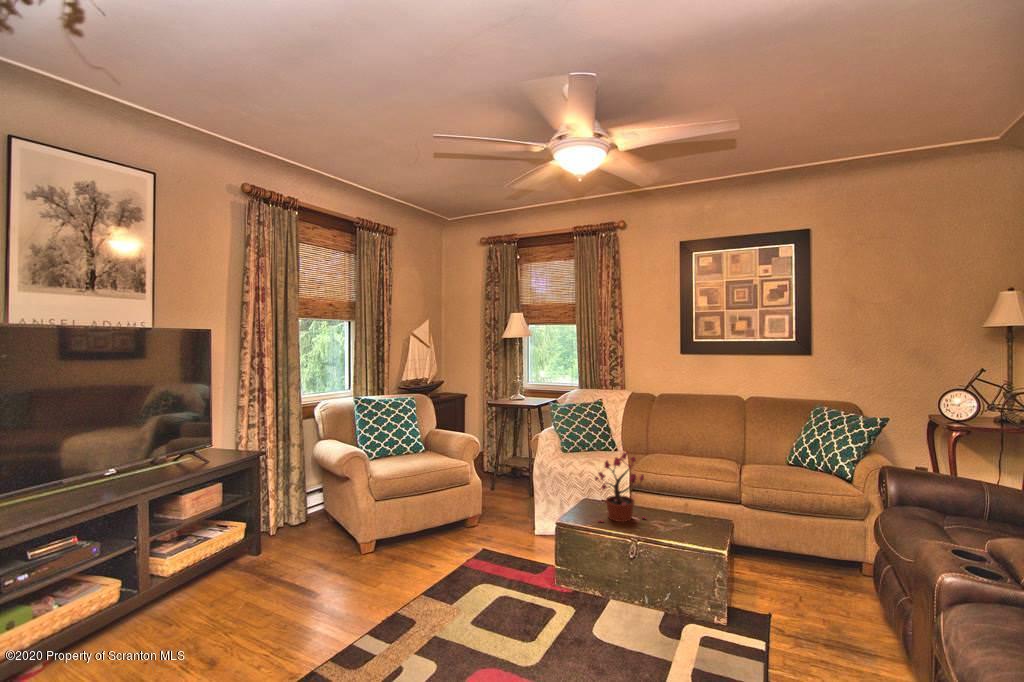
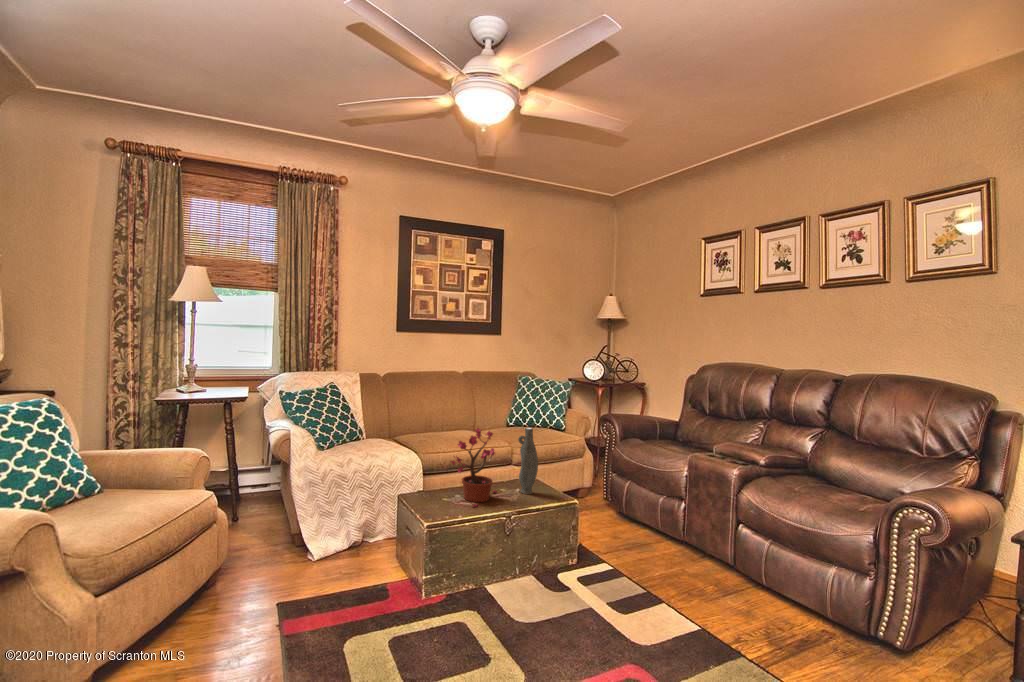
vase: none [665,460,683,531] -> present [518,428,538,494]

